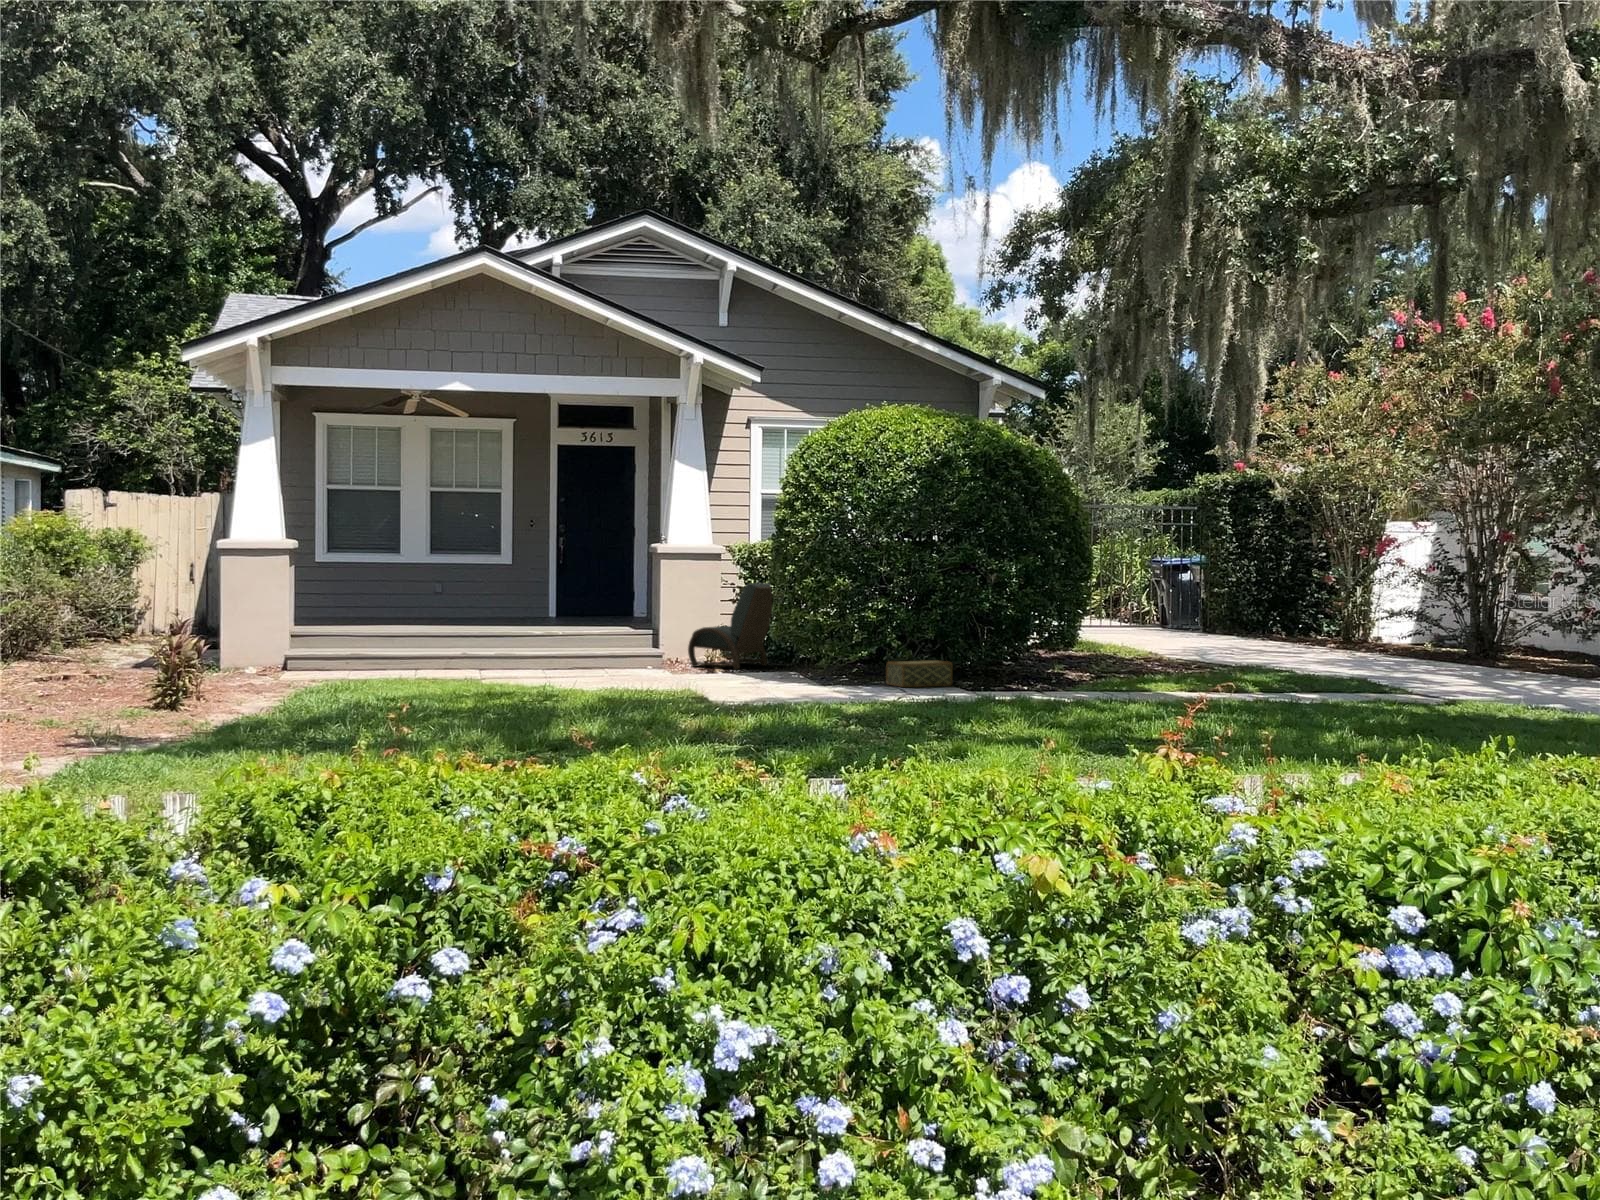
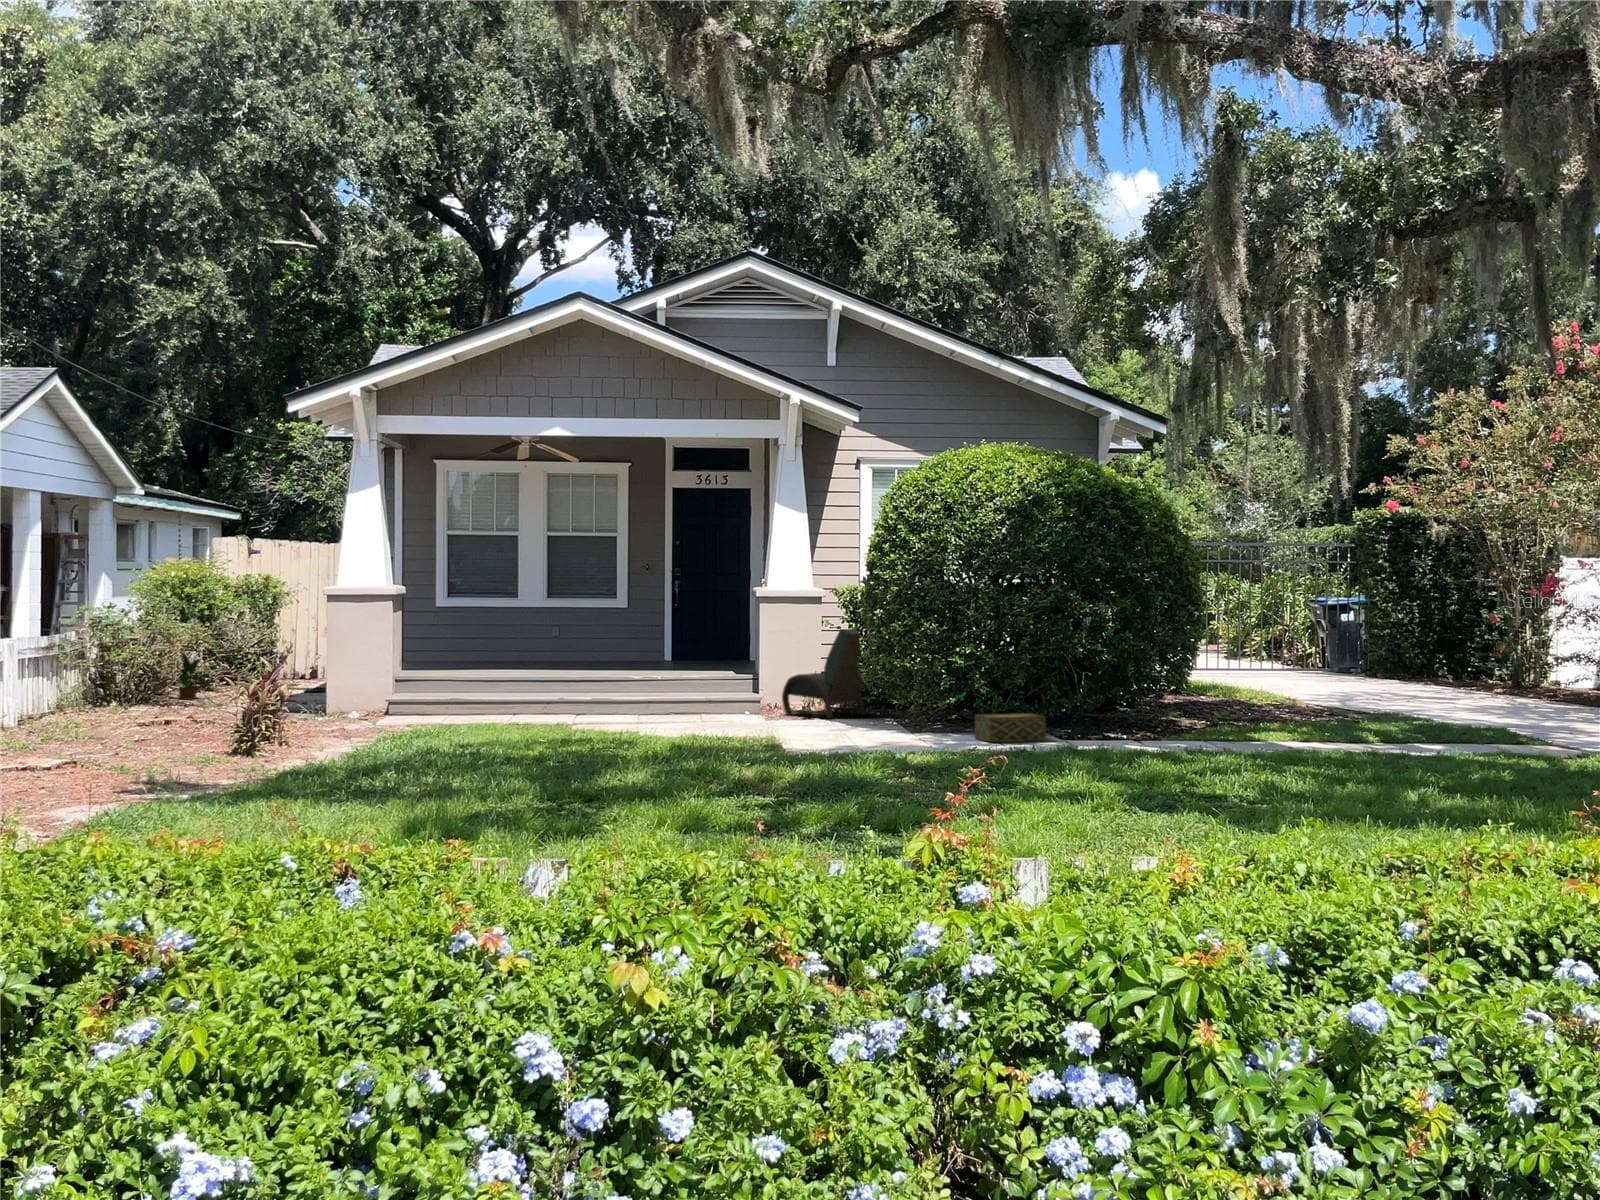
potted plant: none [29,609,82,659] -> present [178,653,207,699]

